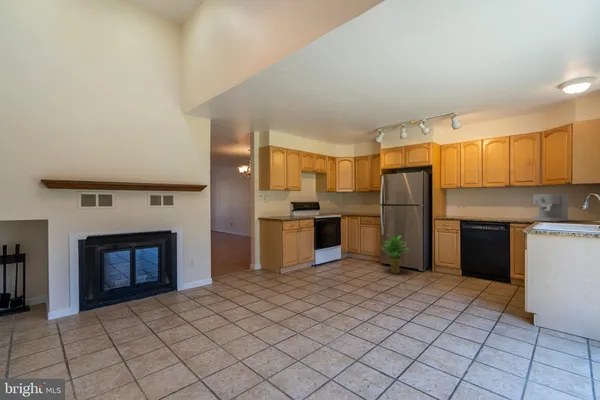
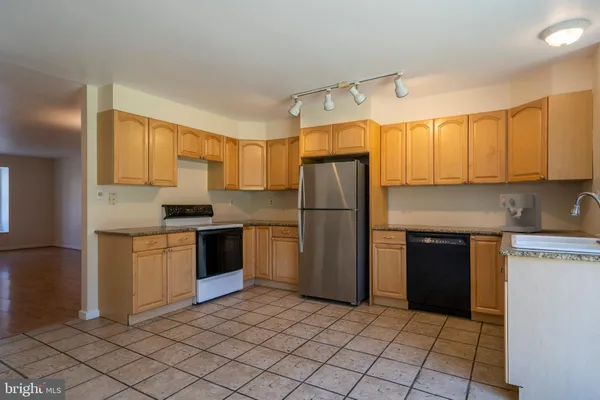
potted plant: present [383,236,406,273] -> none [295,253,337,312]

